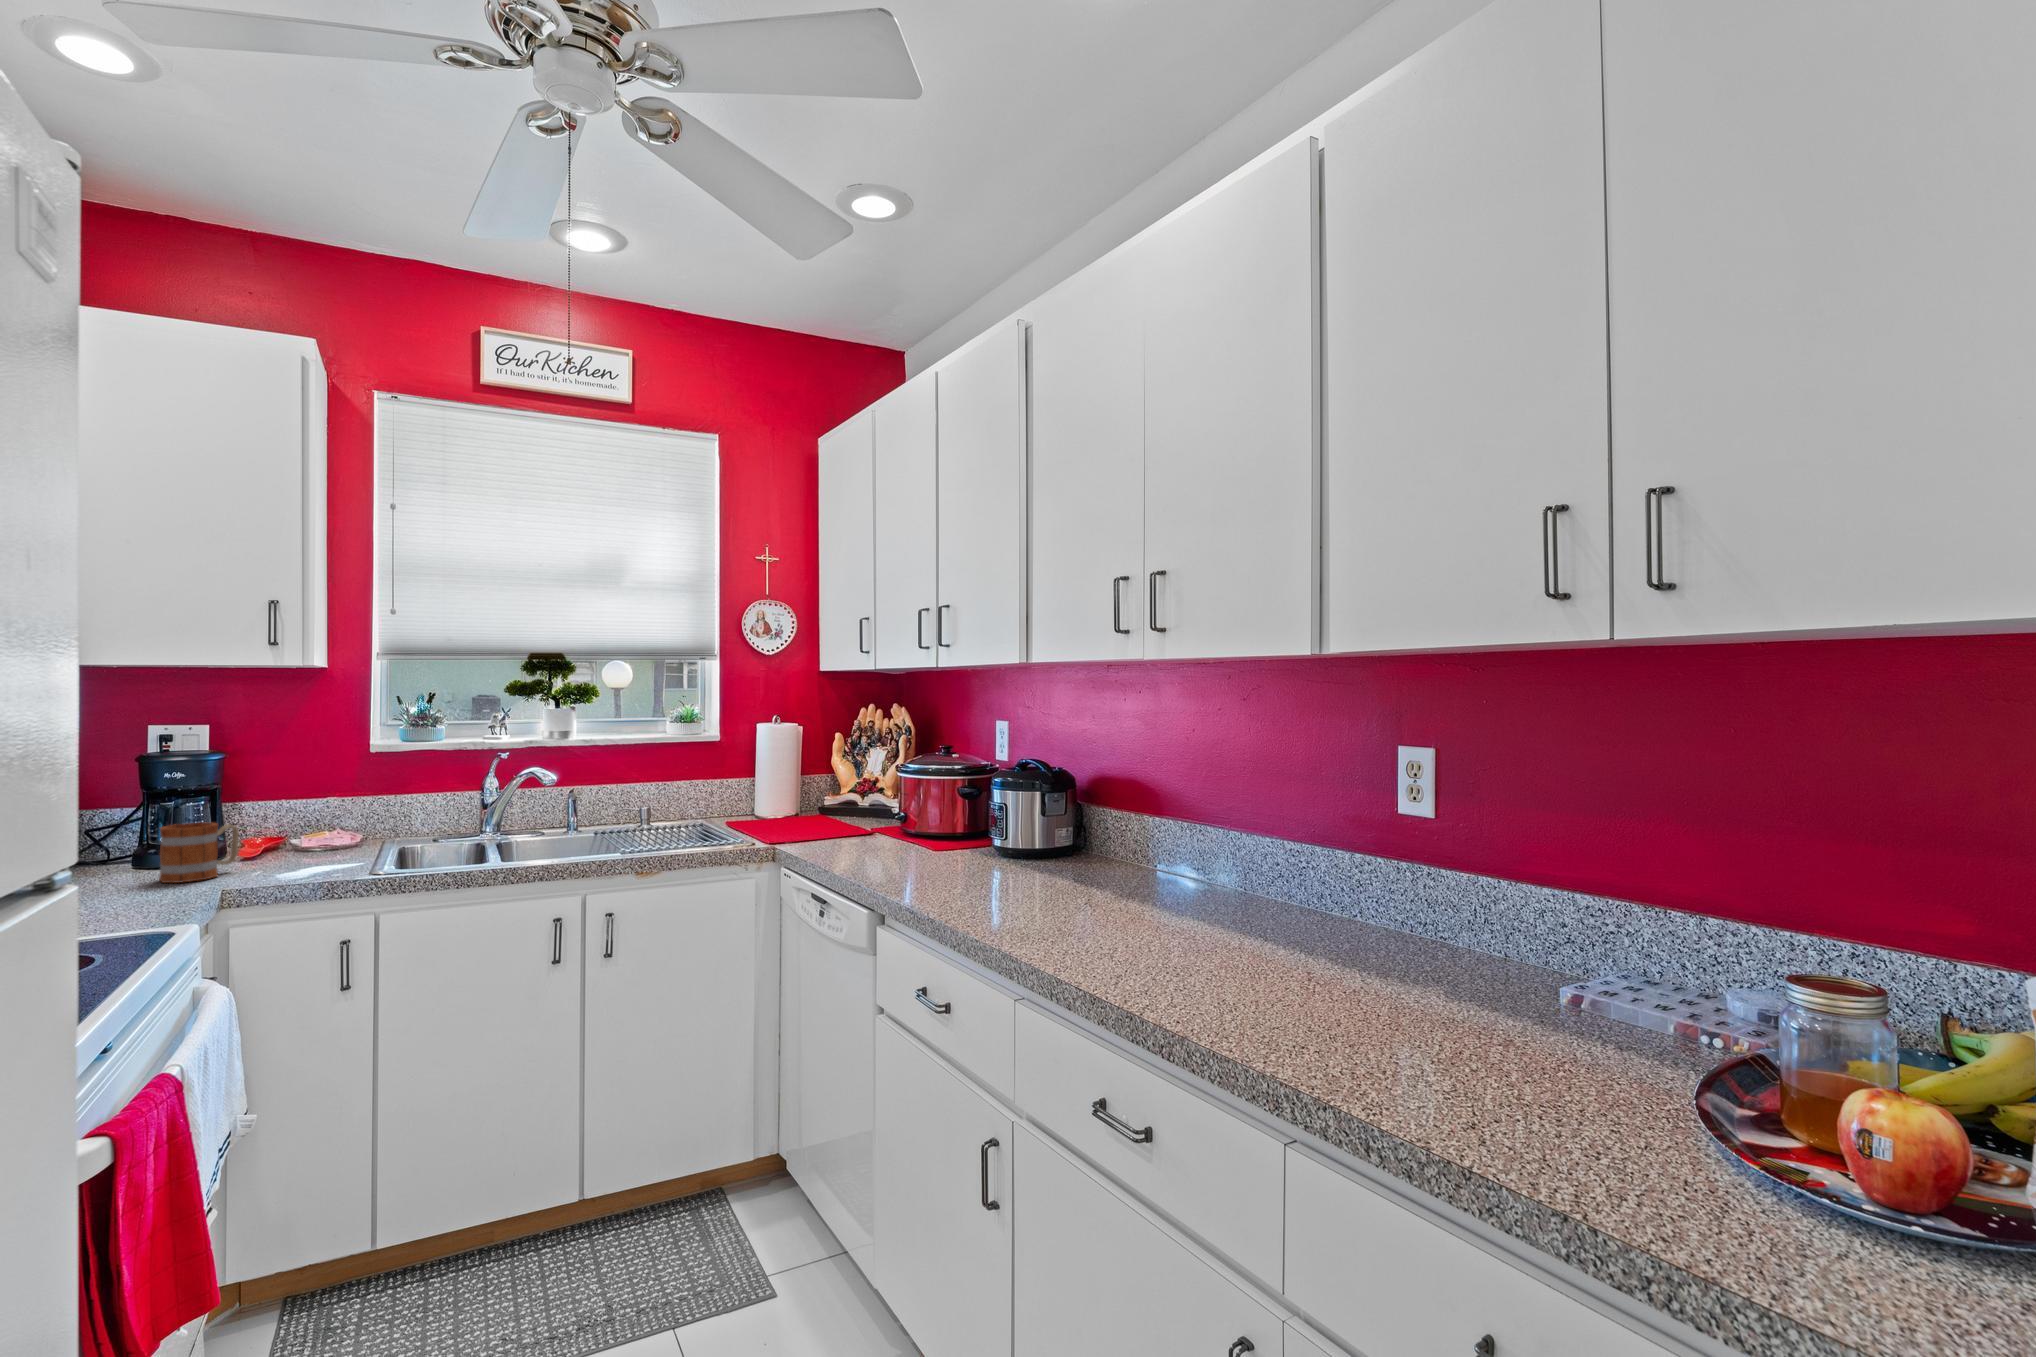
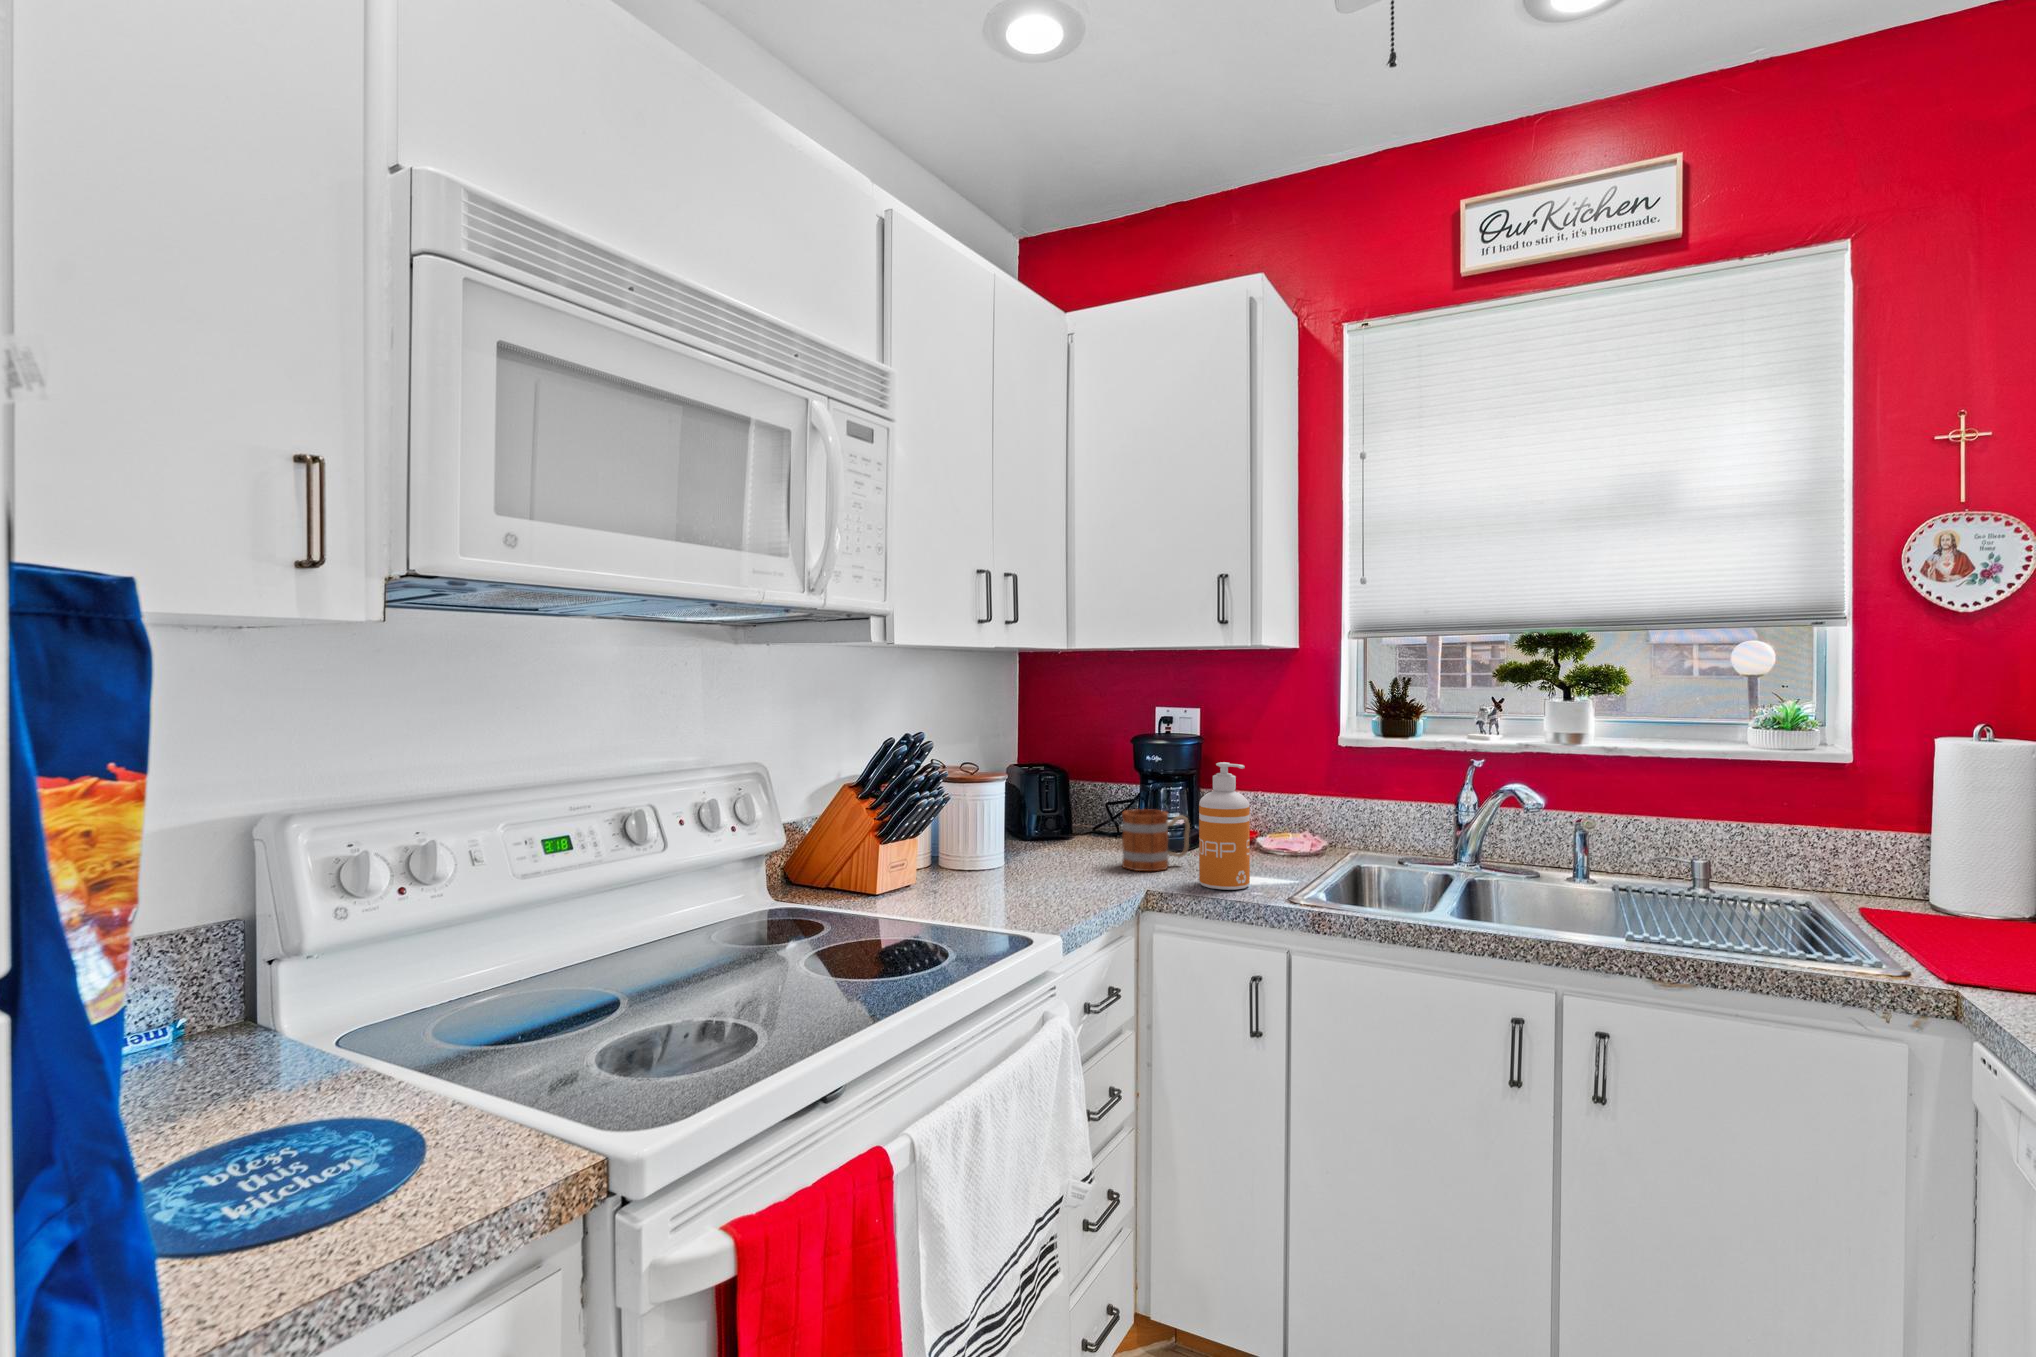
soap dispenser: none [270,769,323,880] -> present [1199,762,1250,890]

